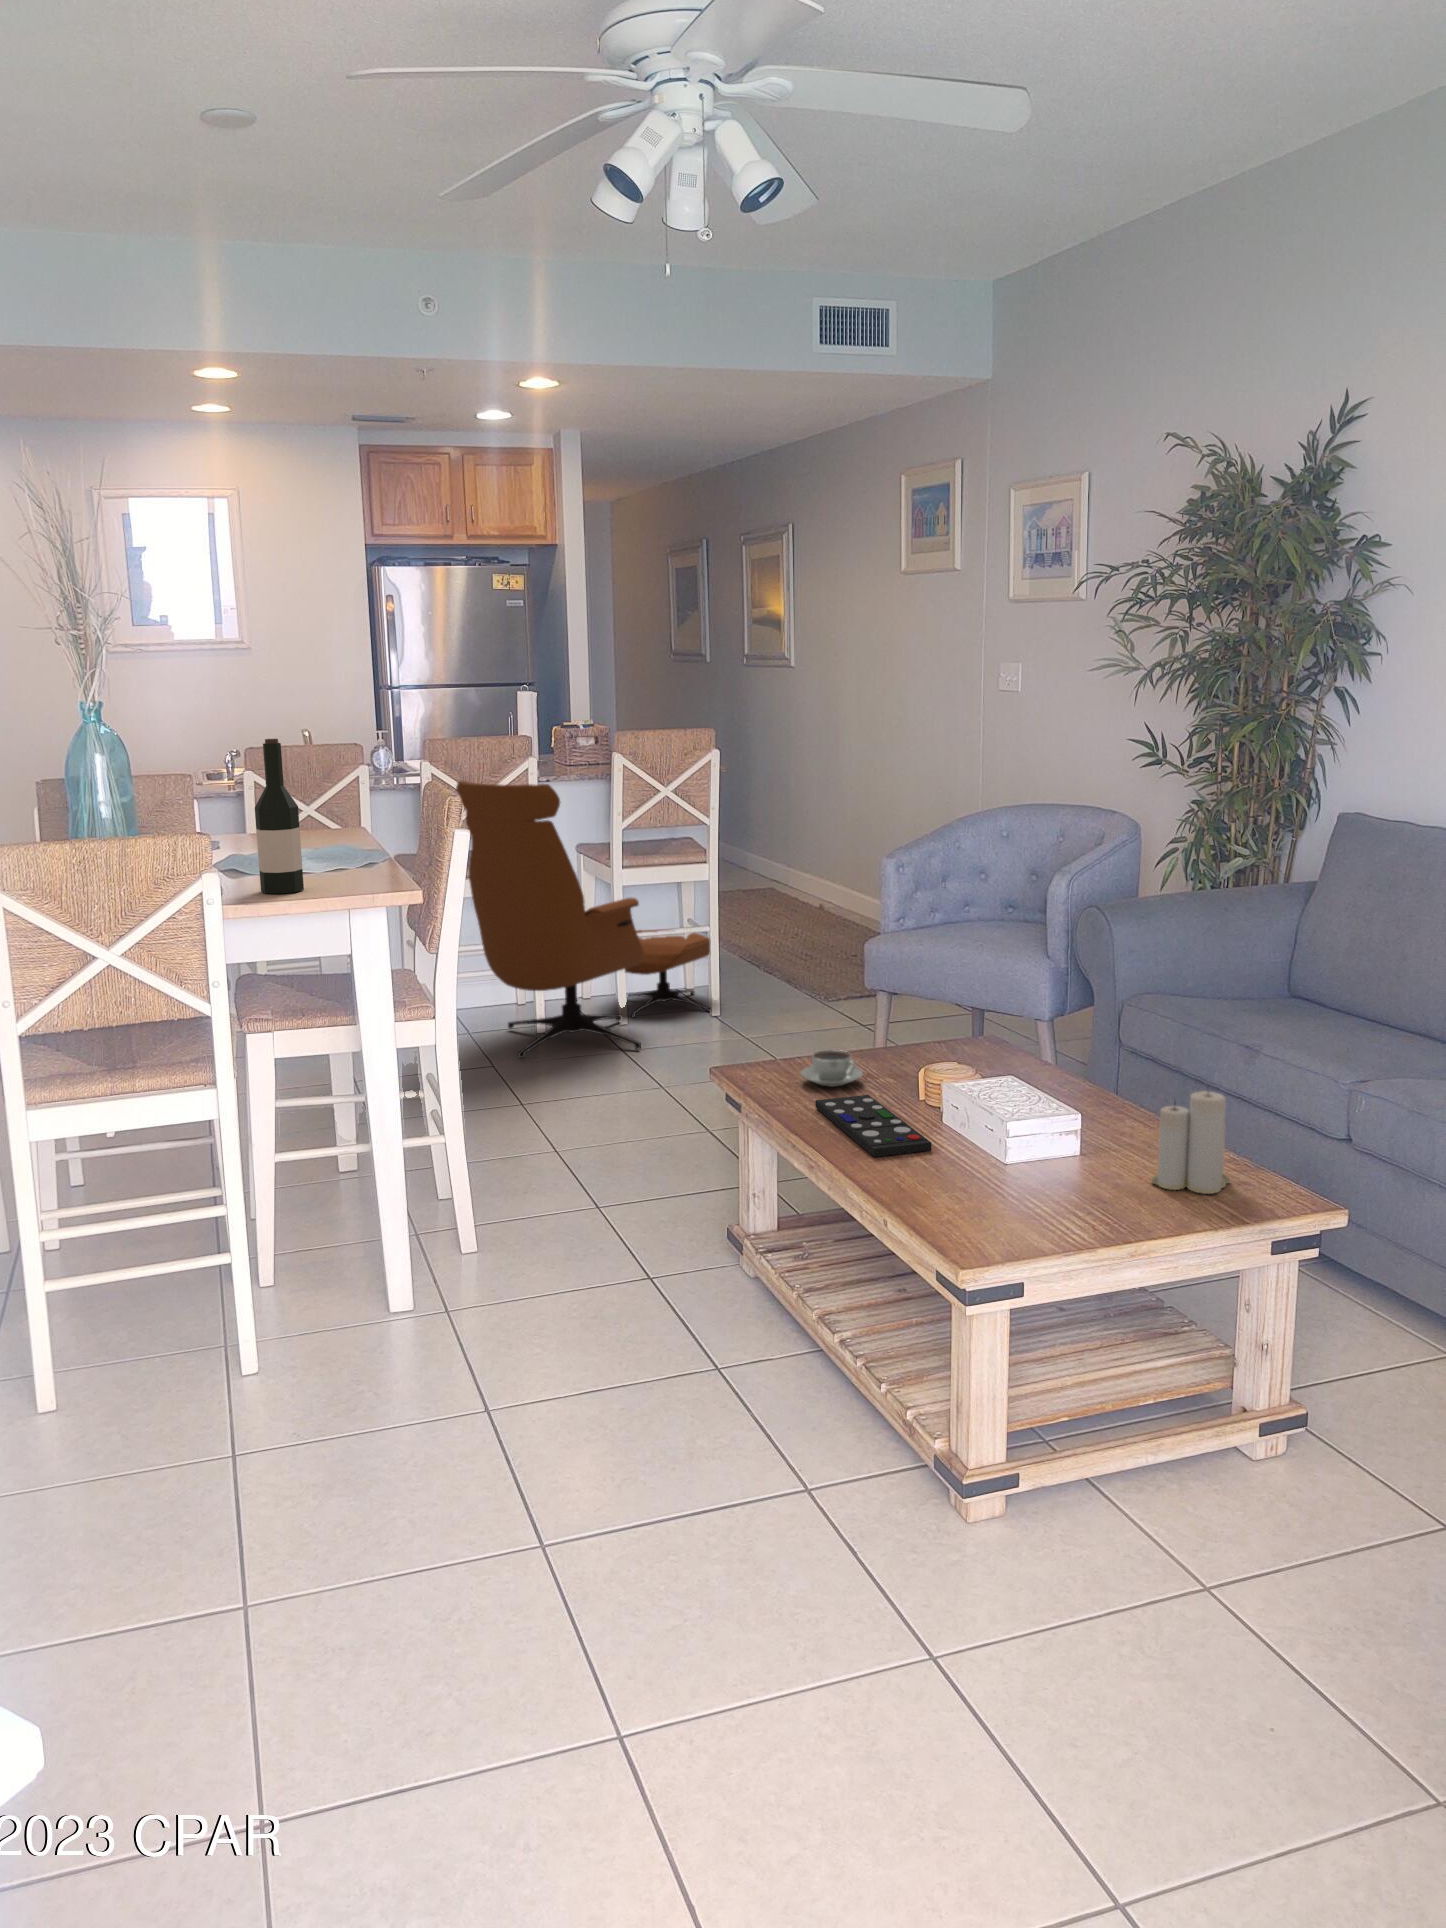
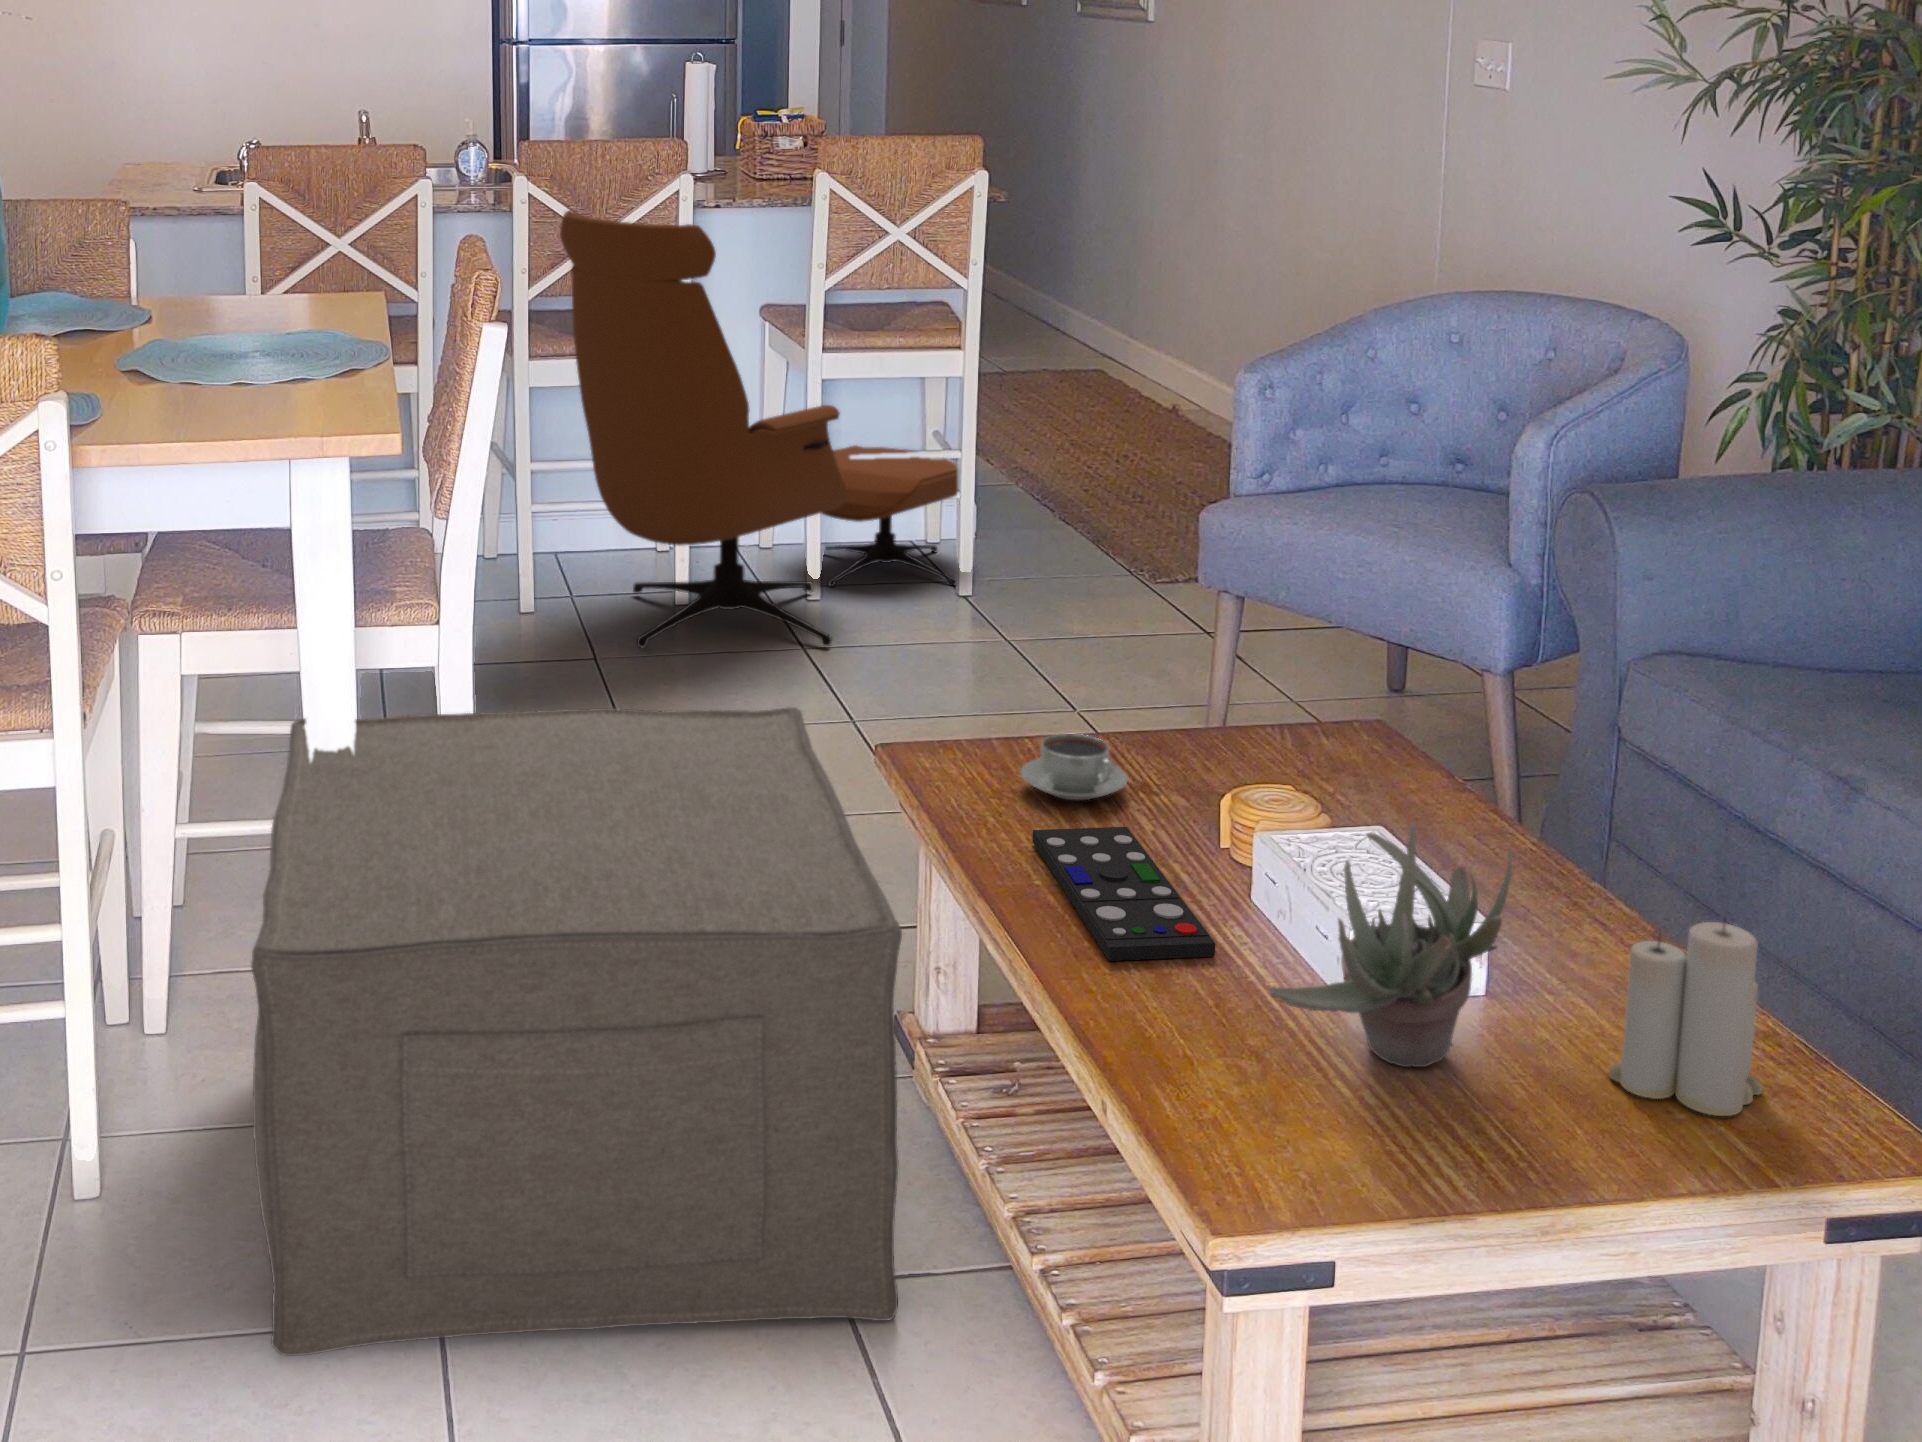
wine bottle: present [255,739,304,894] -> none [157,178,227,424]
succulent plant: none [975,1049,1098,1188] -> present [1270,823,1512,1067]
ottoman: none [351,1051,761,1436] -> present [251,707,902,1356]

